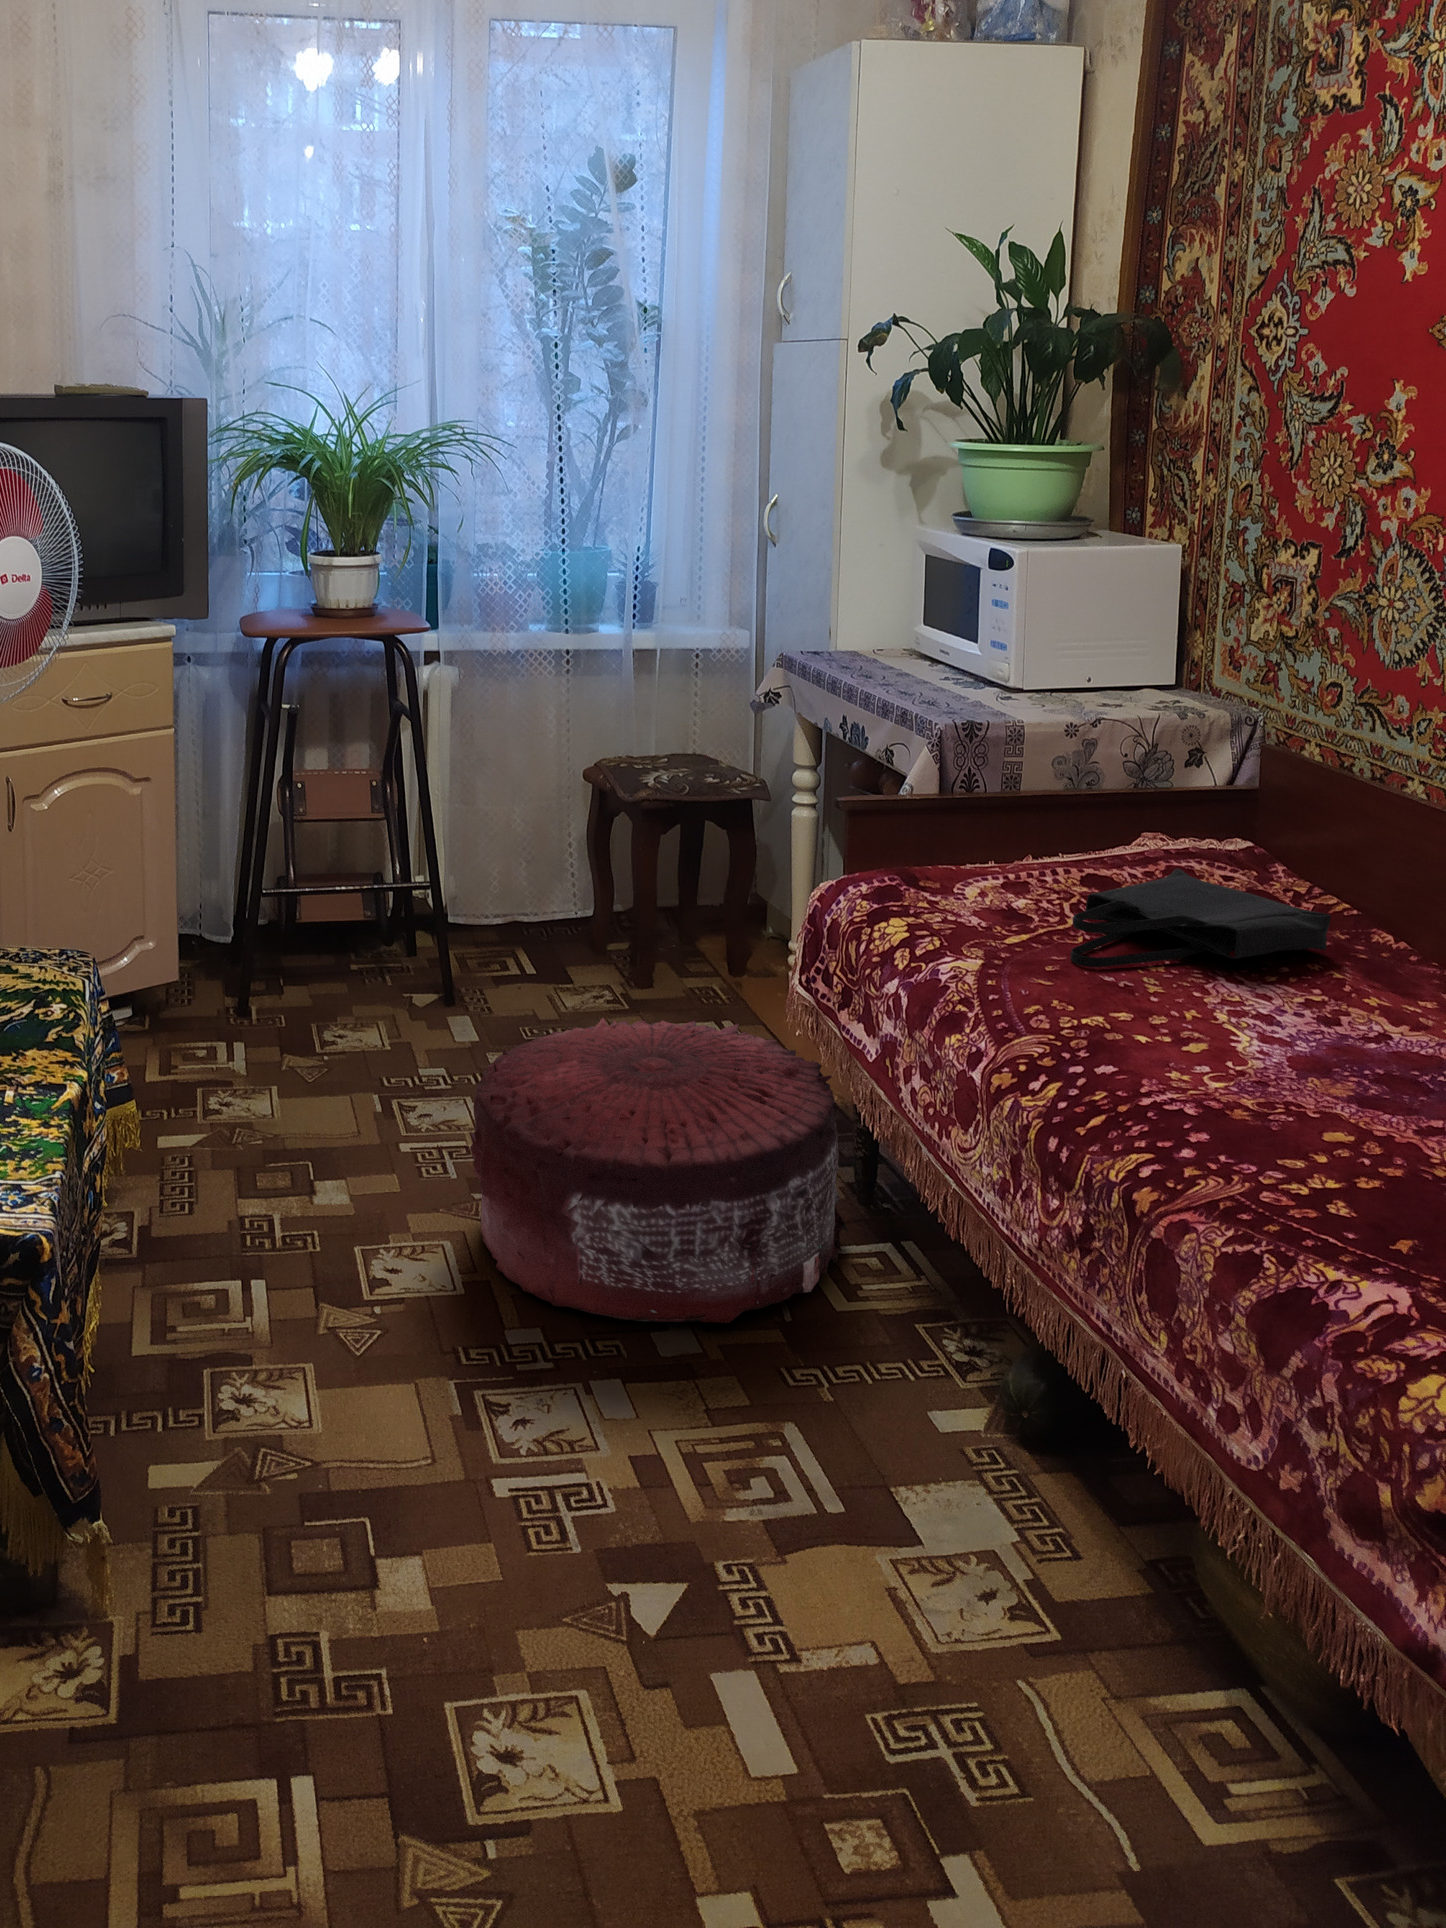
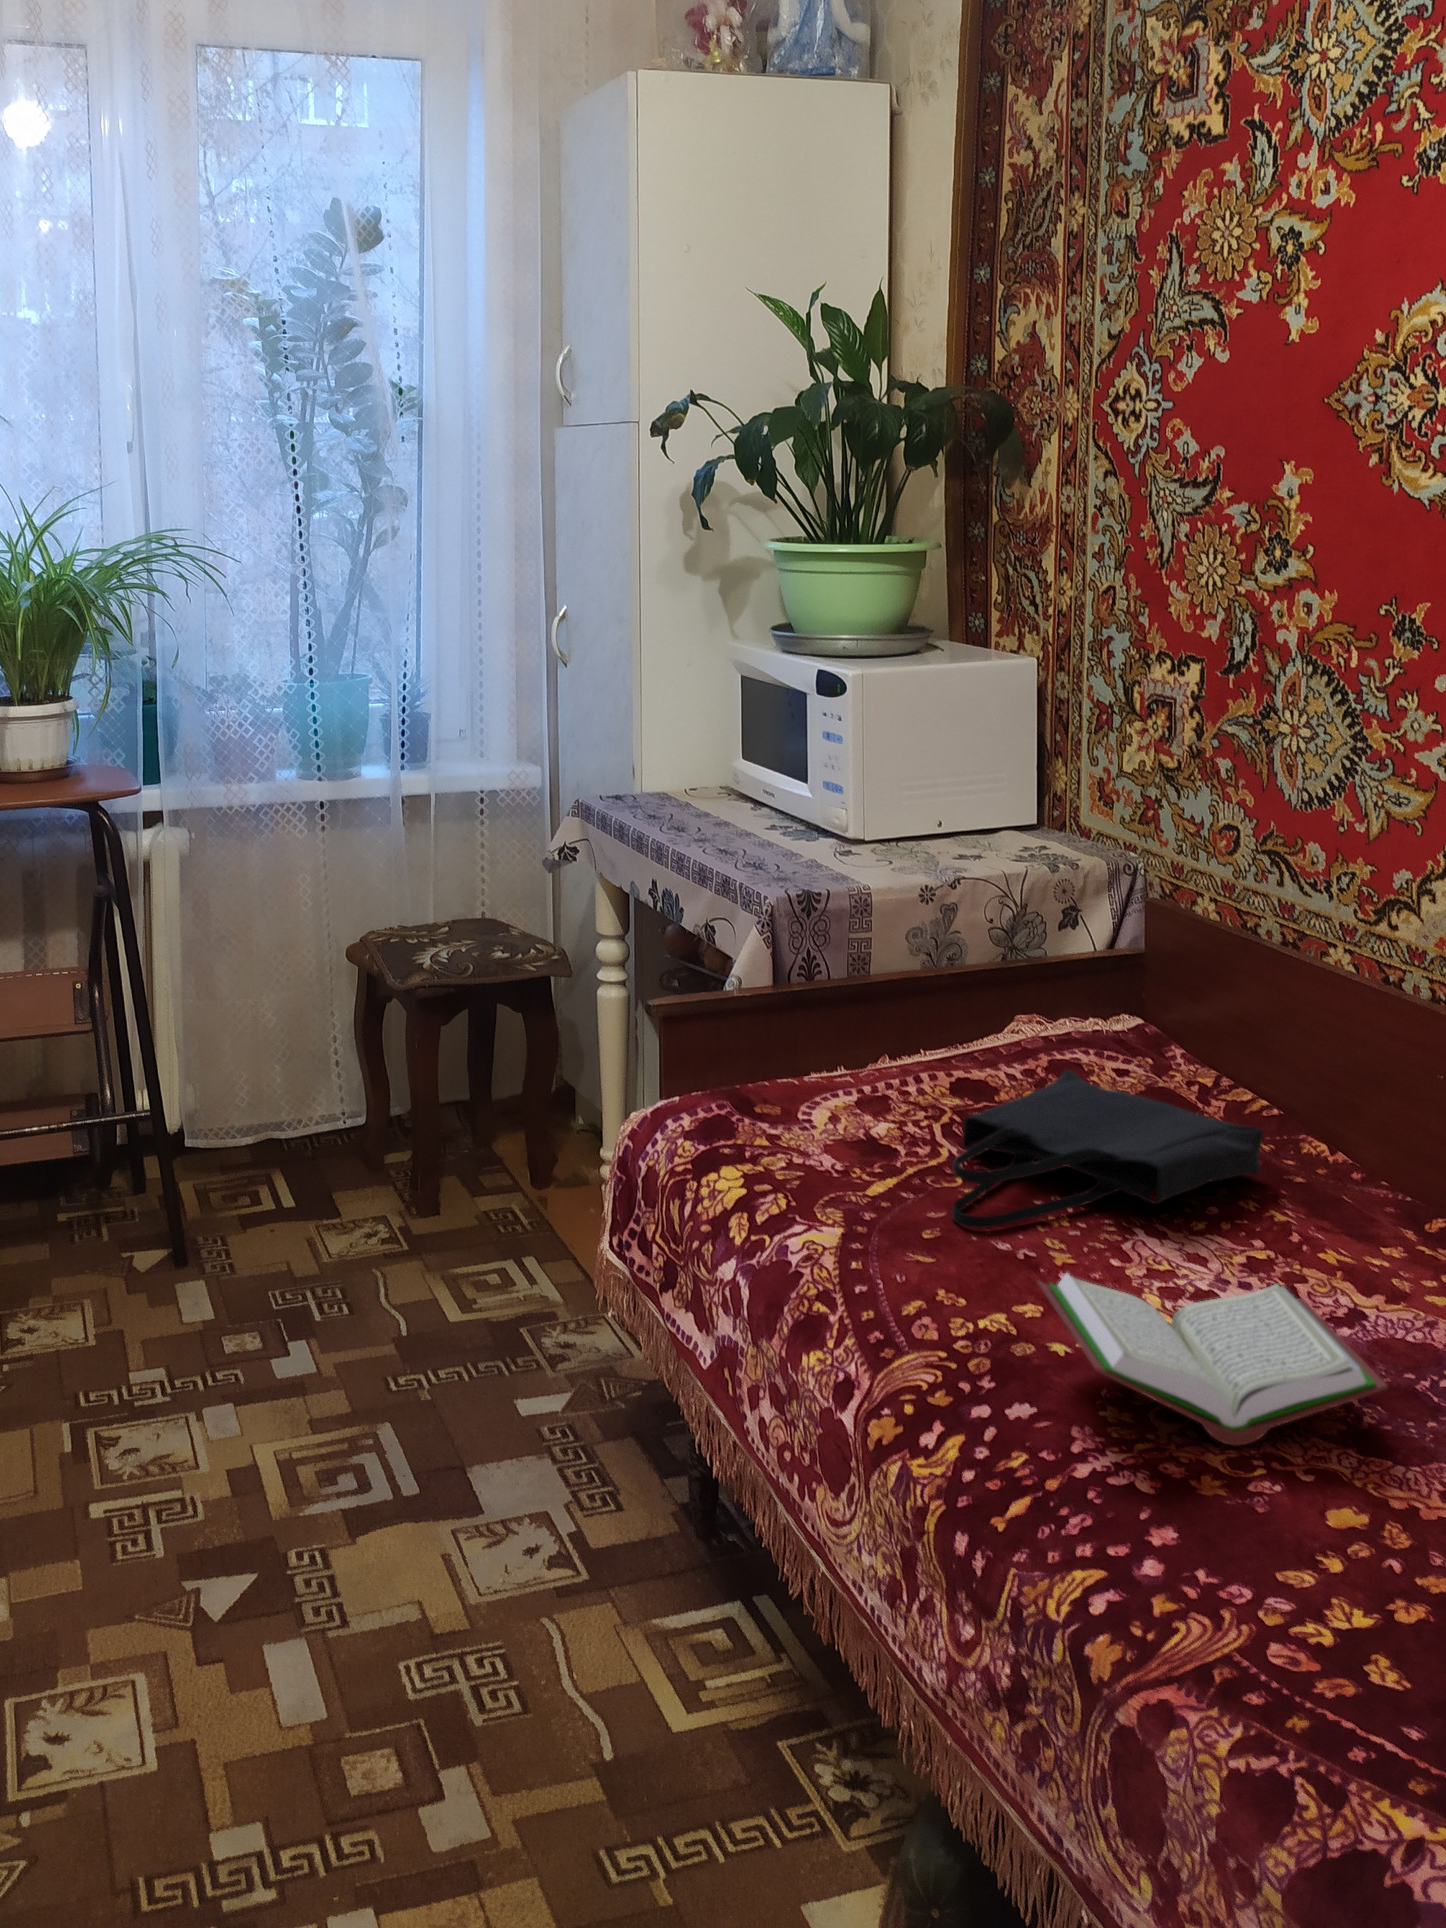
book: none [1126,979,1382,1096] -> present [1037,1273,1388,1446]
pouf: present [469,1018,847,1323] -> none [159,1304,682,1787]

